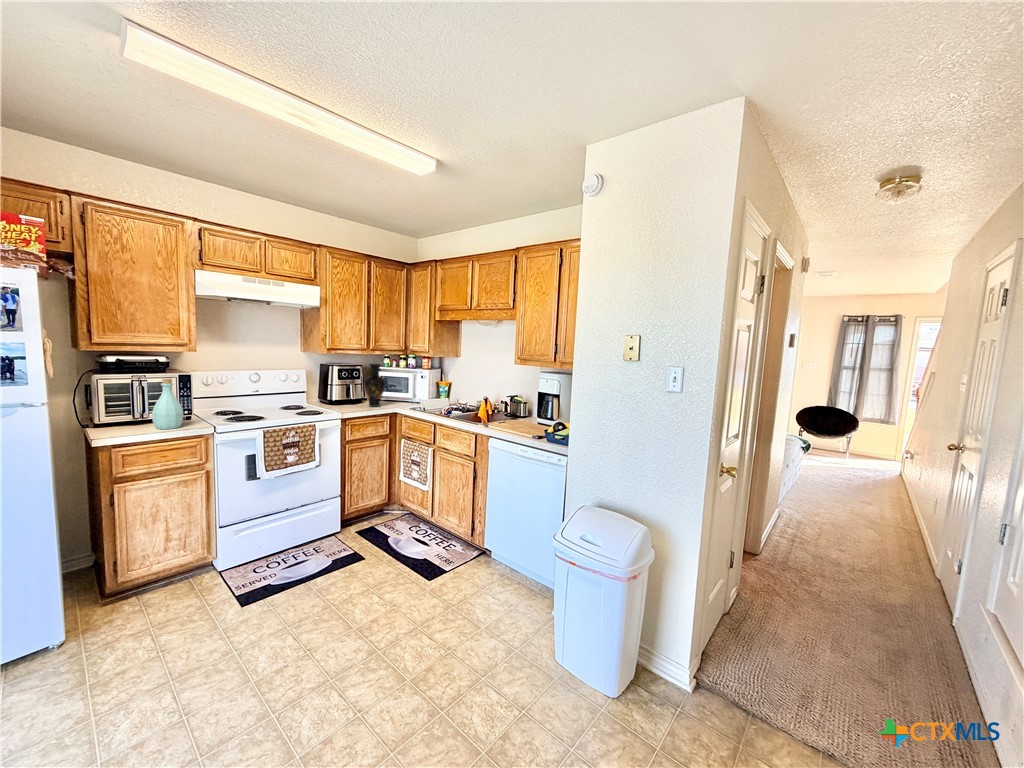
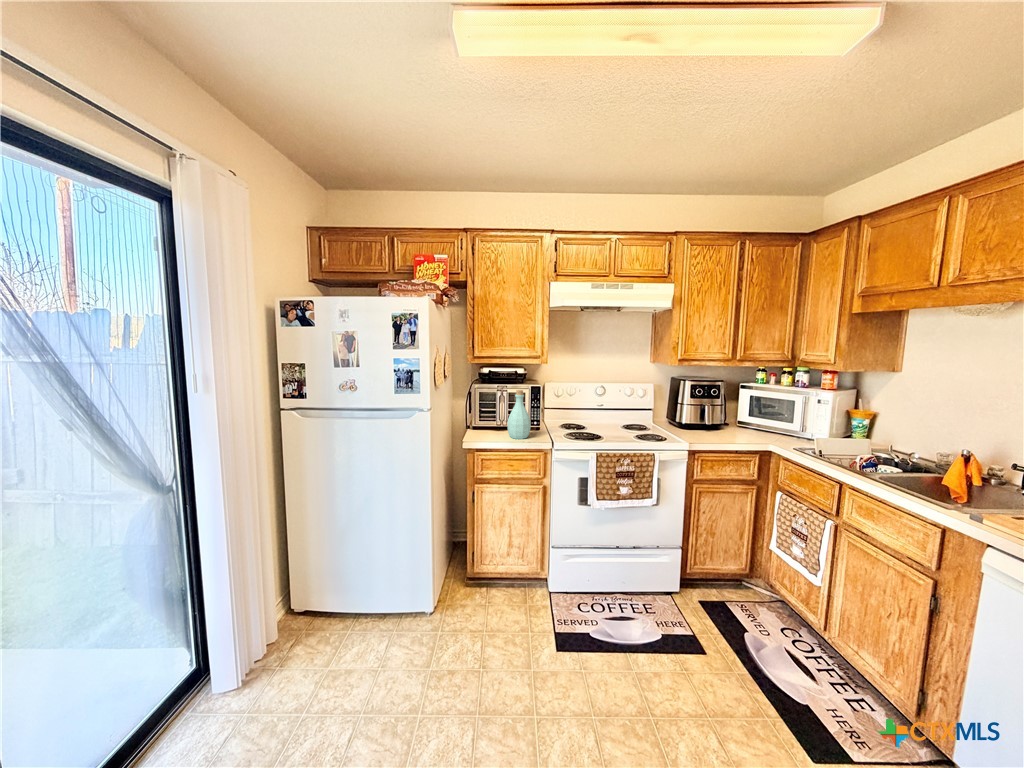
vase: present [364,364,386,407] -> none [723,379,757,438]

